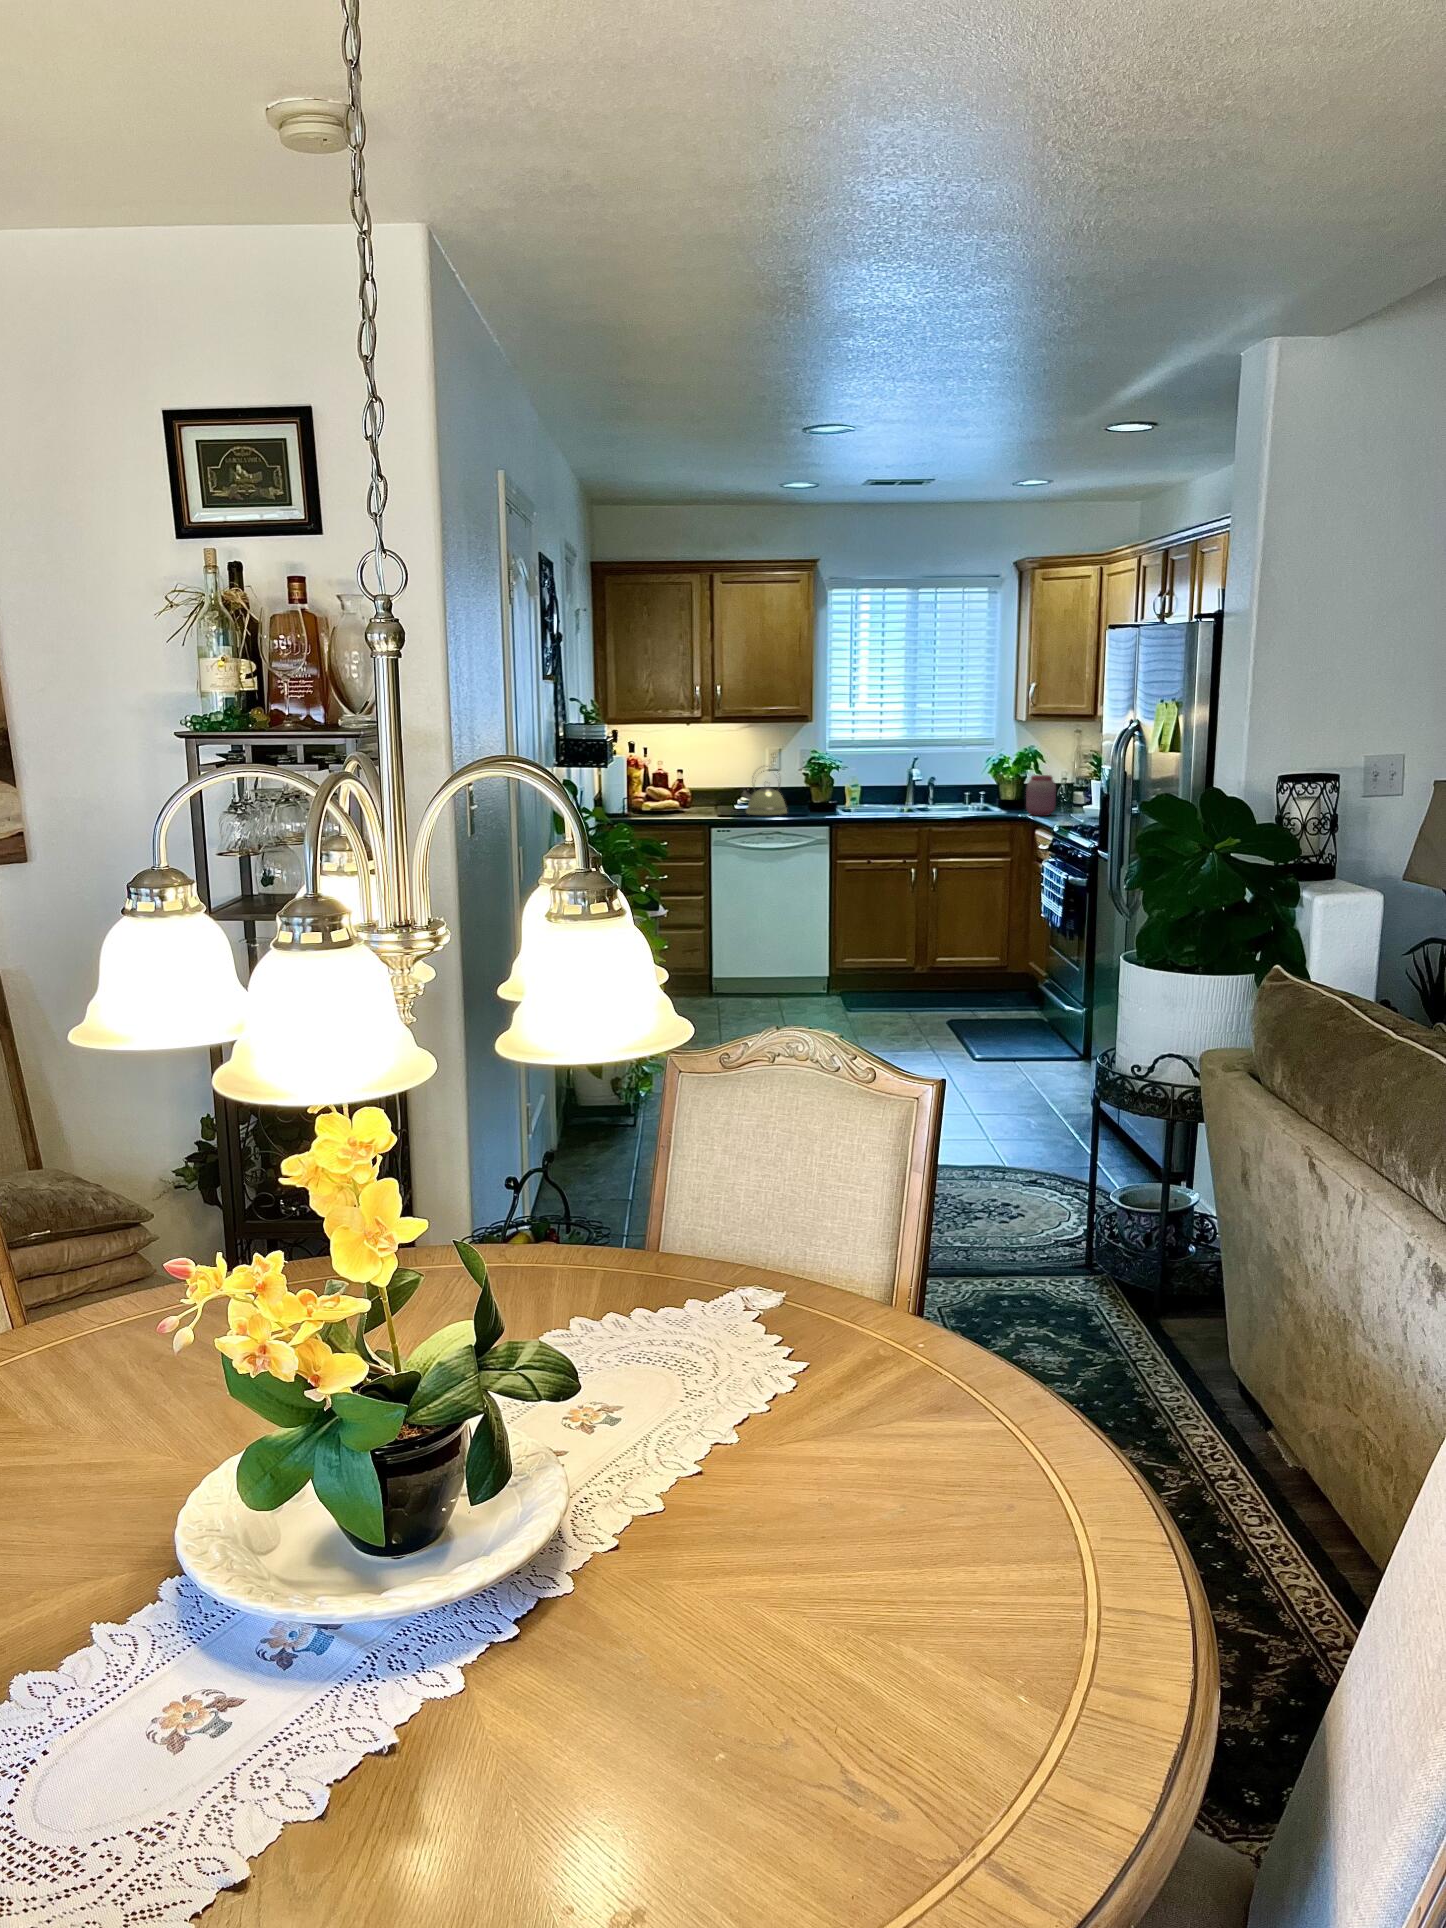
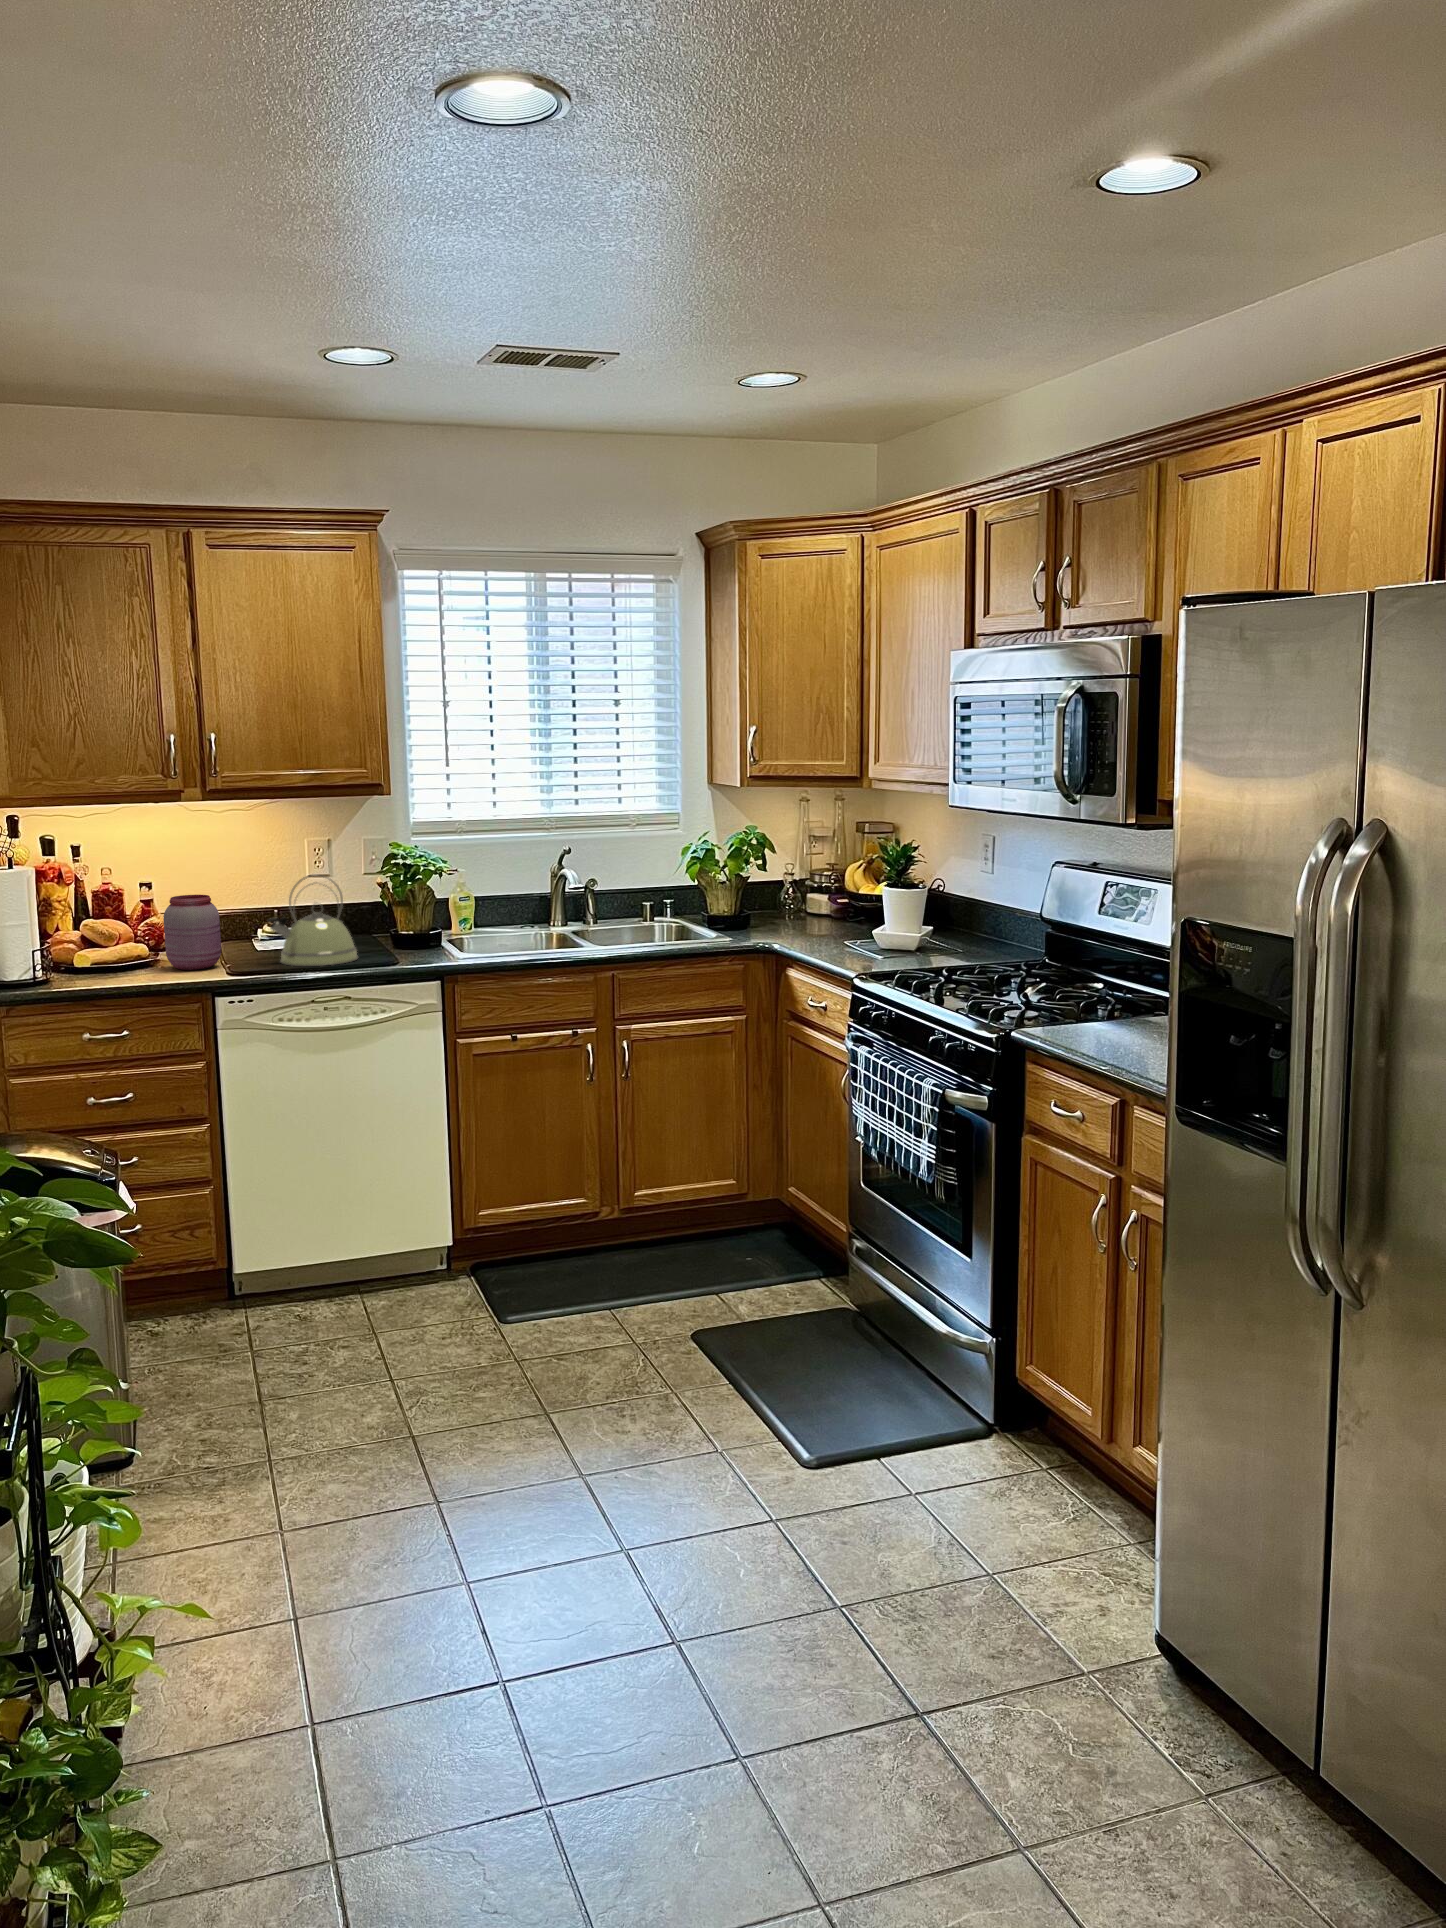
jar: present [1026,775,1056,816] -> present [164,895,221,970]

